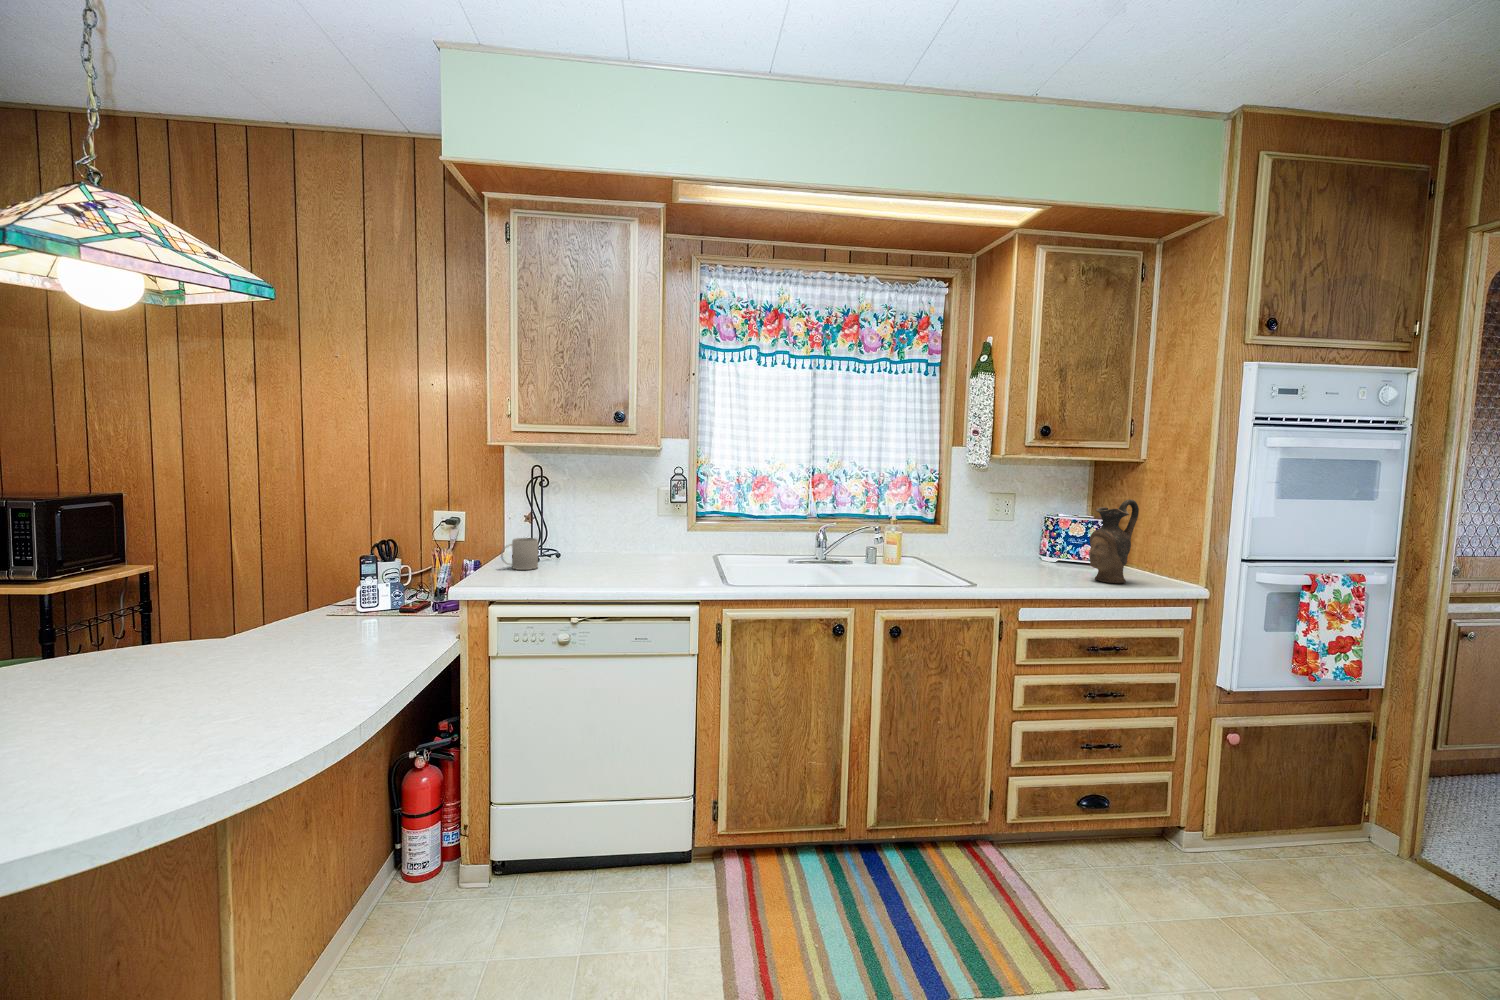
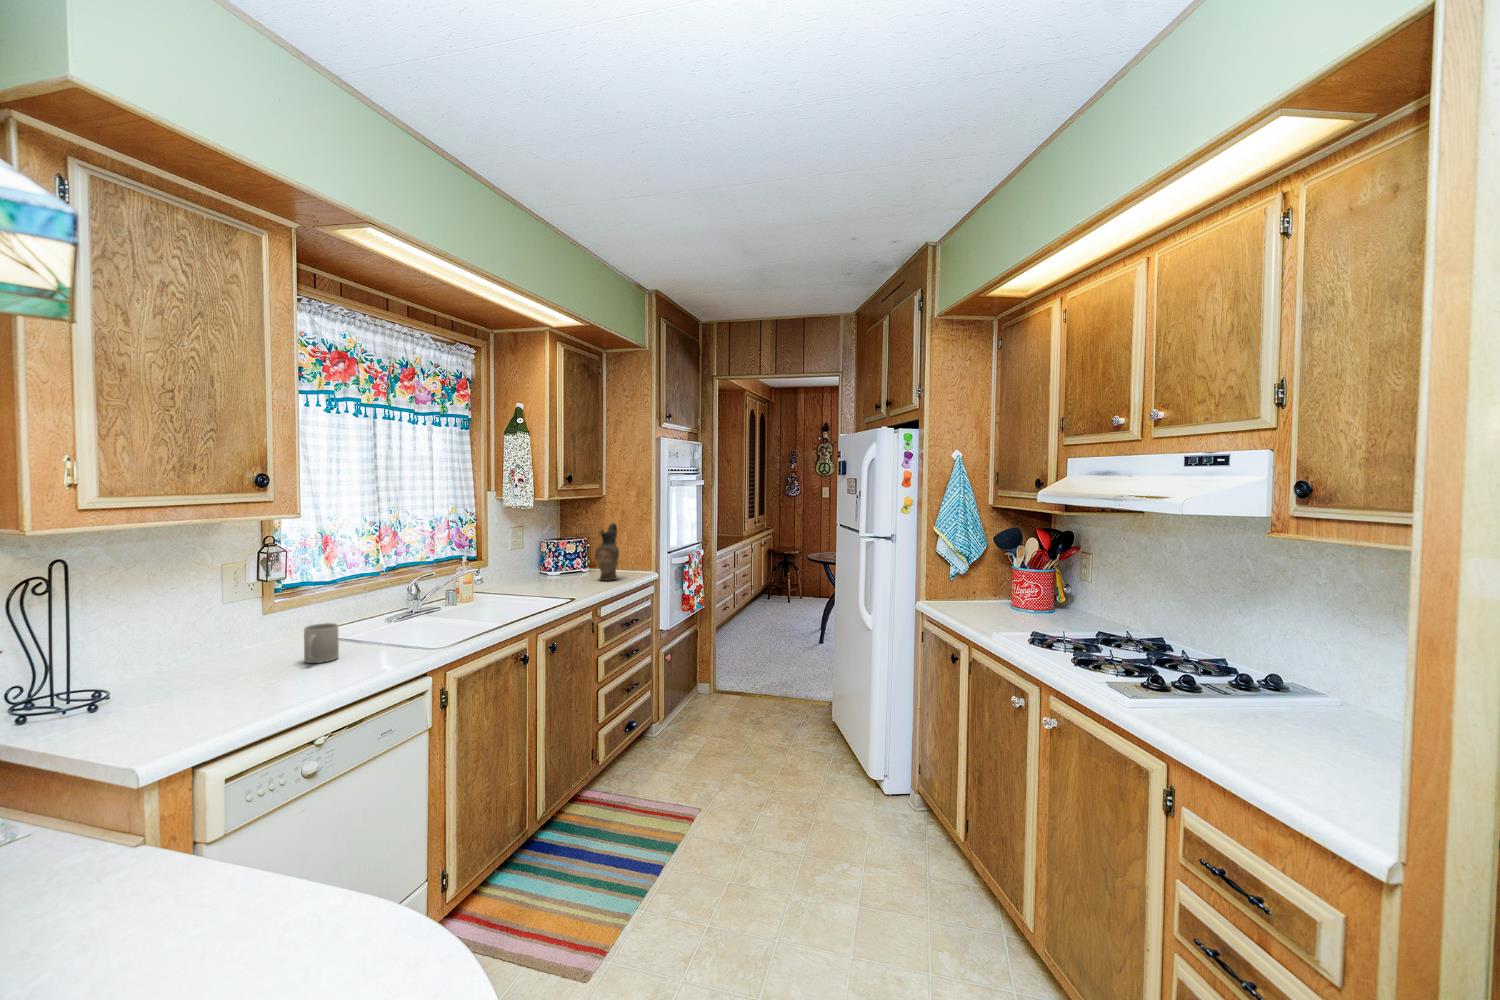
mug: present [501,538,538,570] -> present [304,623,339,663]

